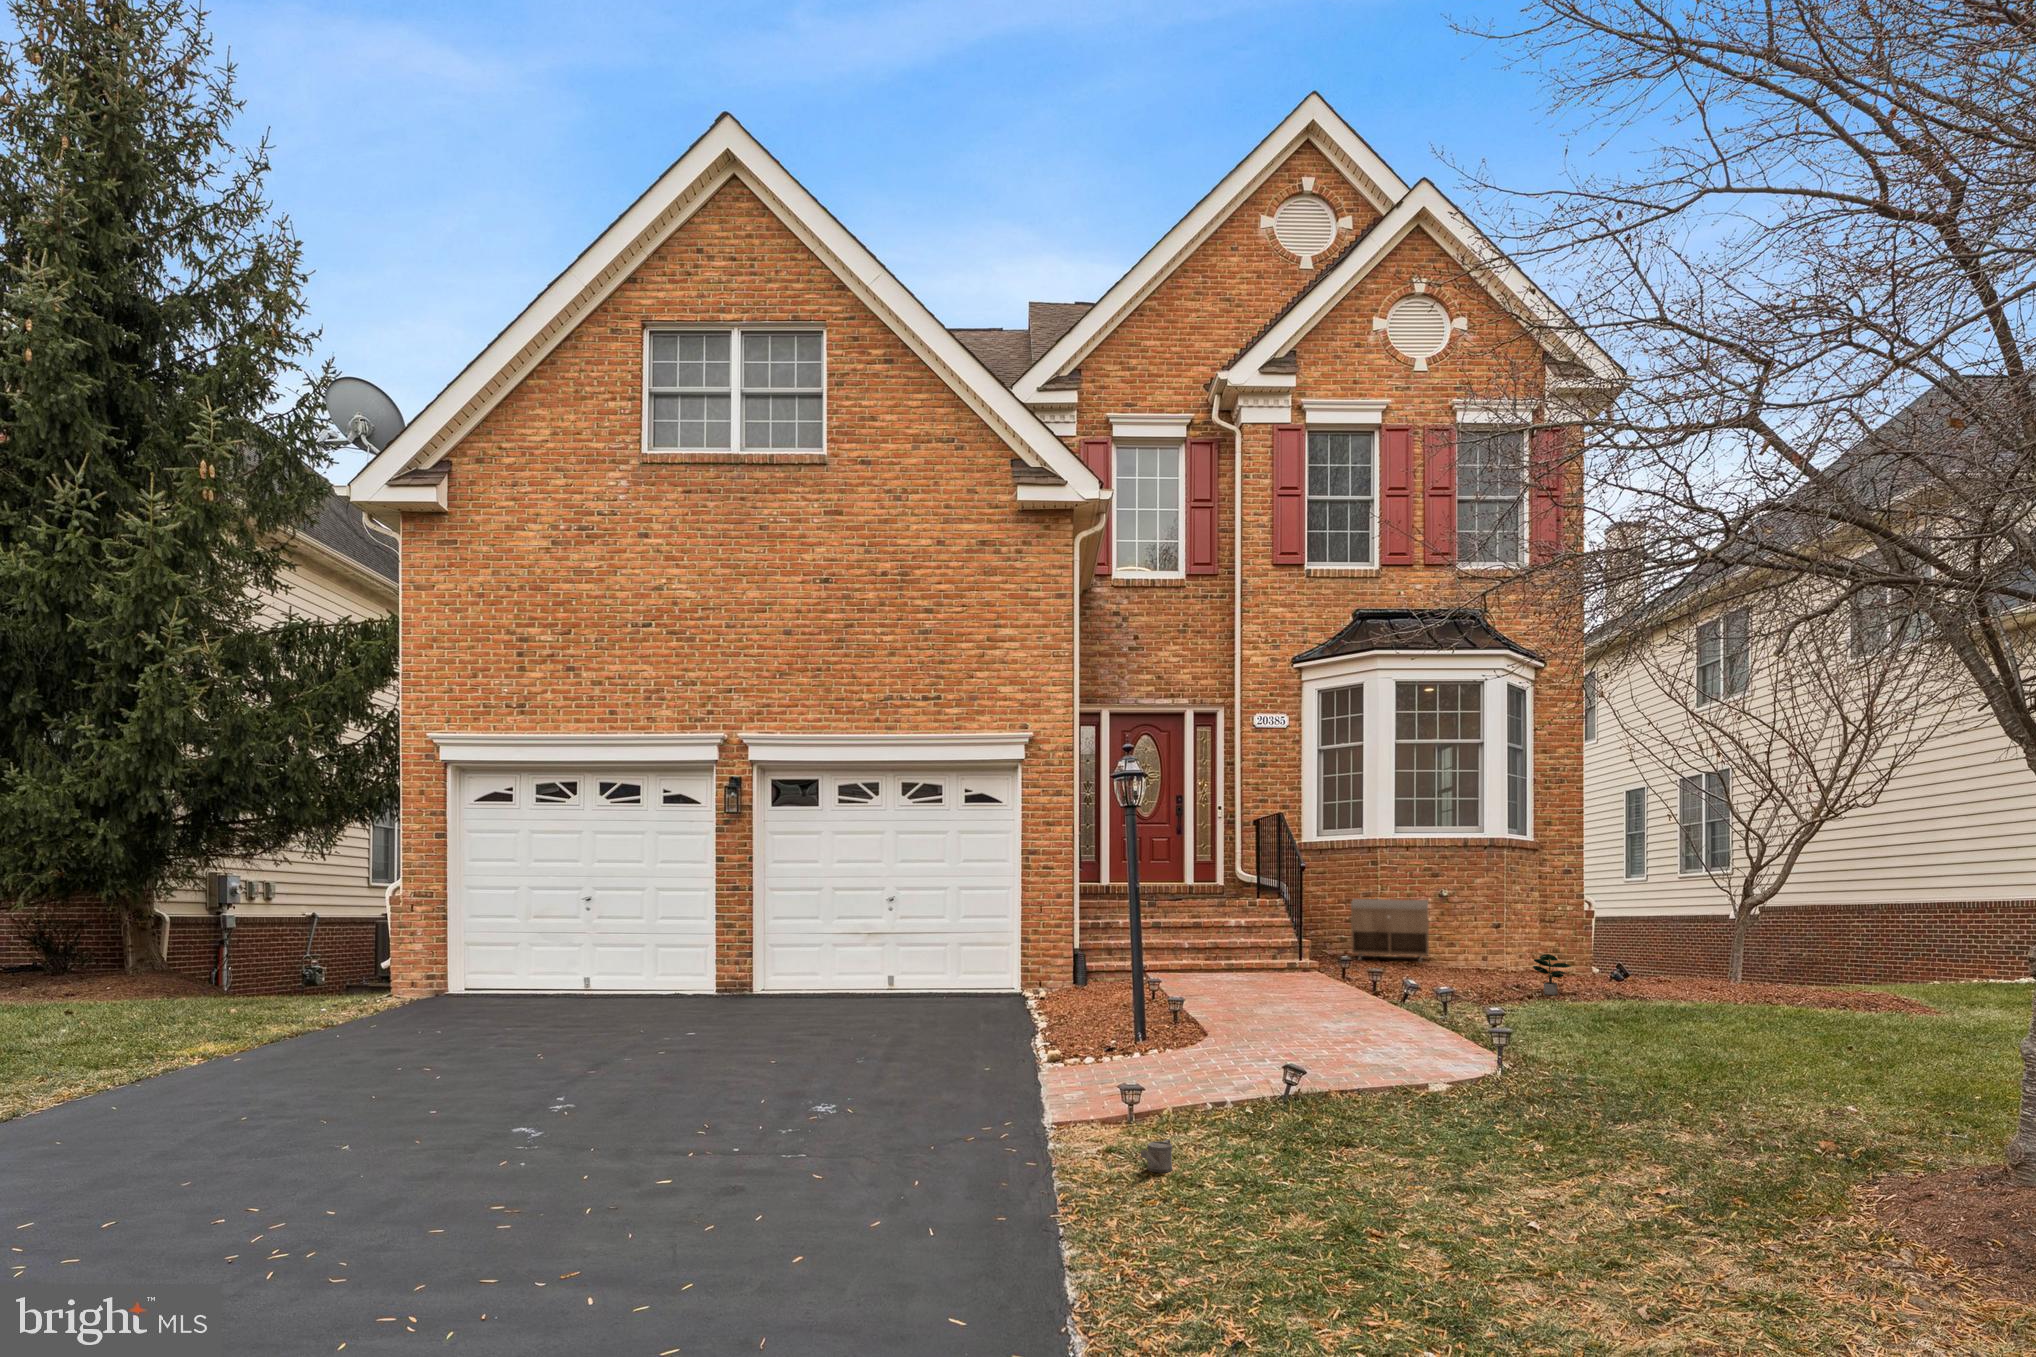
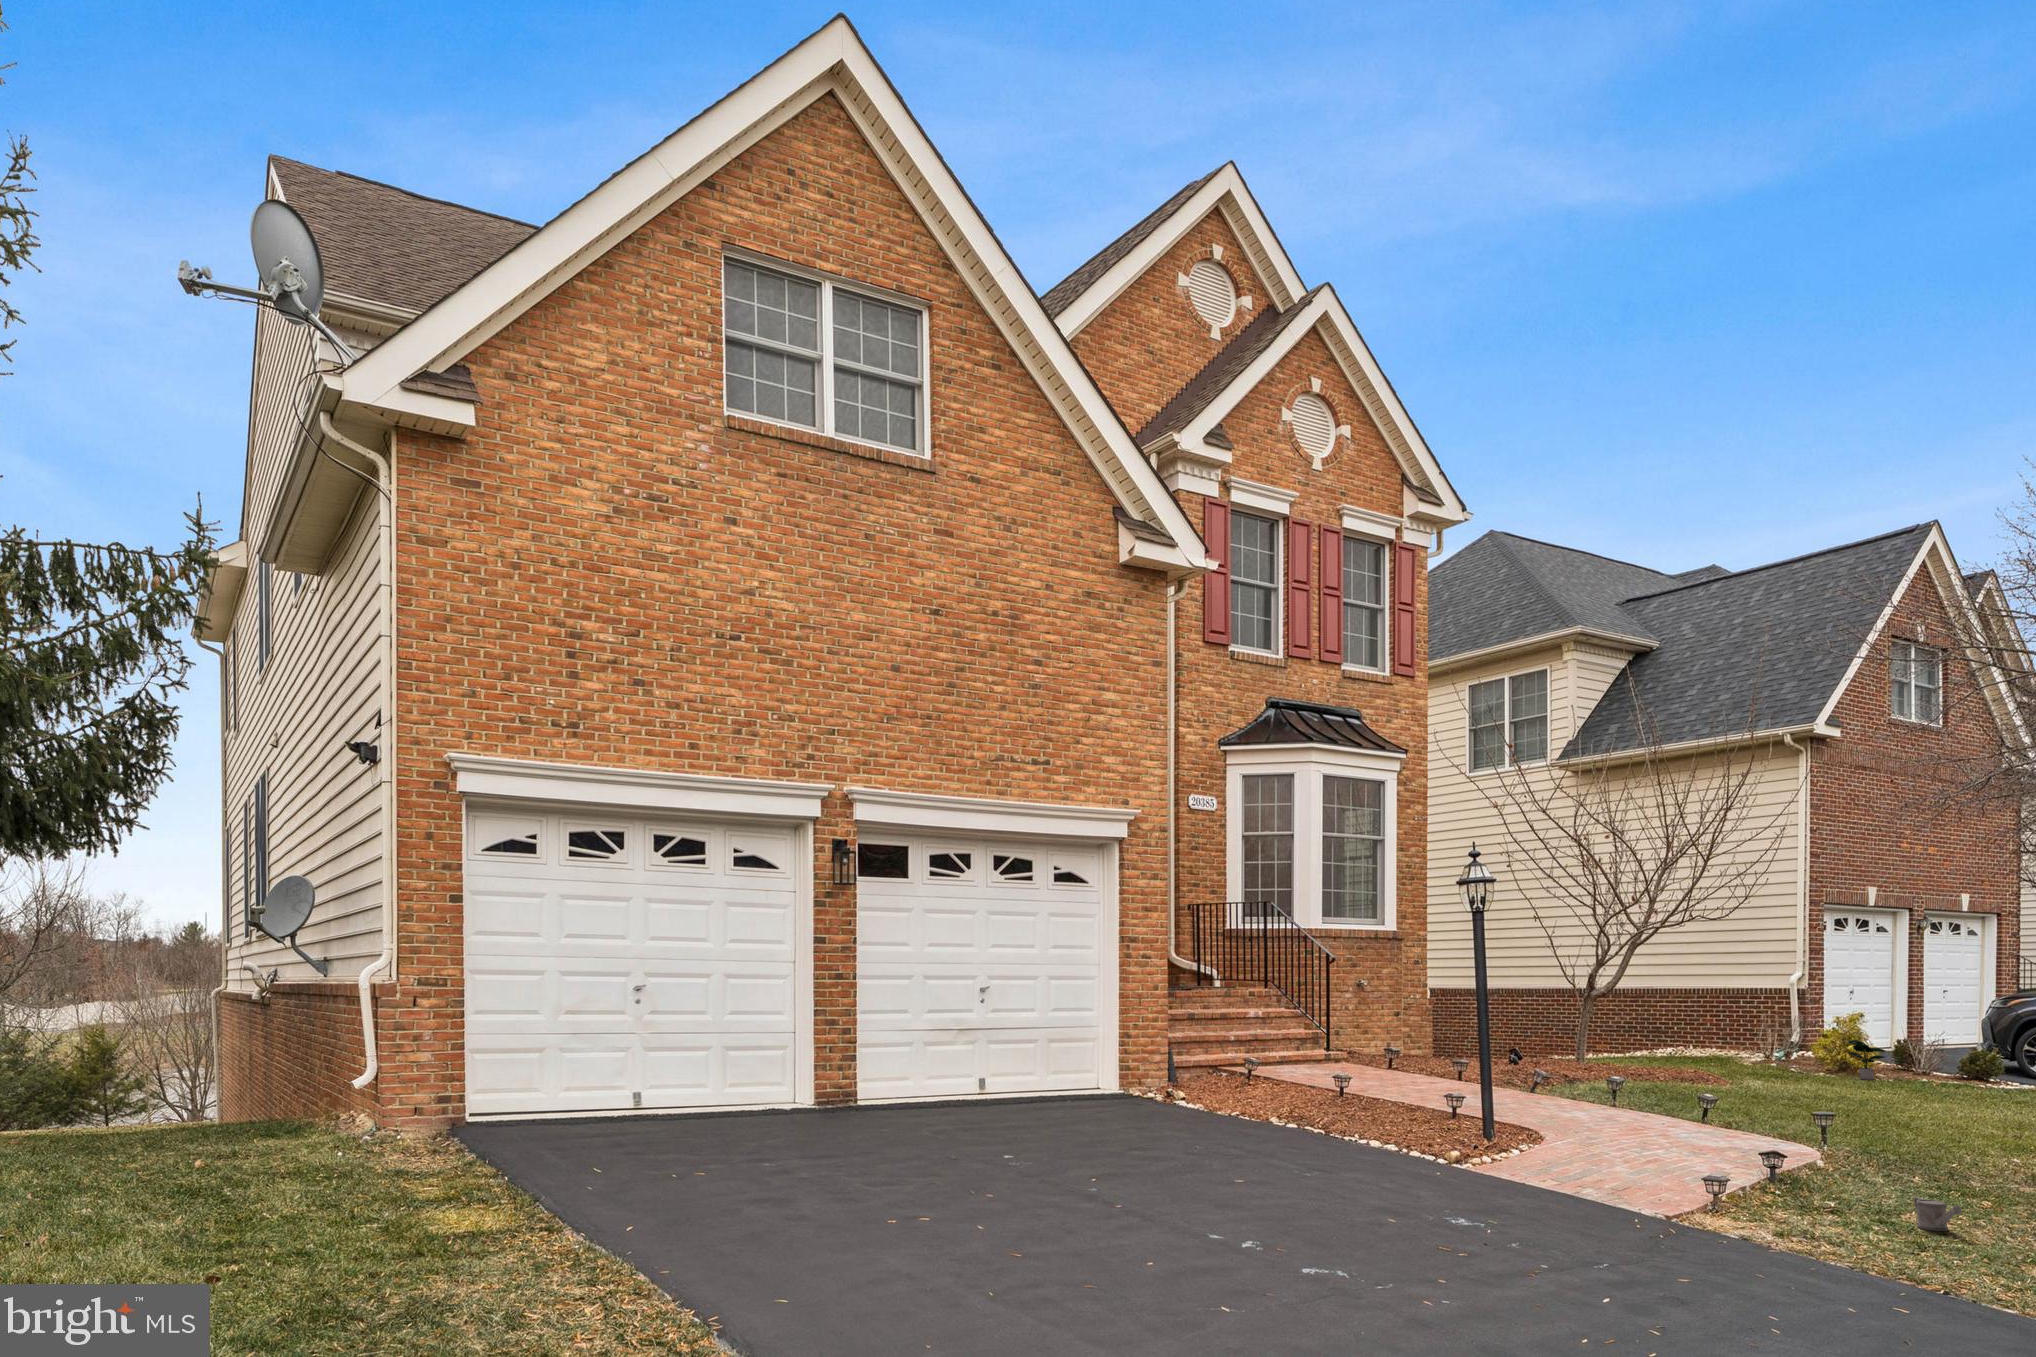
storage bench: present [1351,899,1429,961] -> none [1308,991,1396,1054]
potted plant: present [1533,954,1571,995] -> present [1848,1040,1886,1080]

